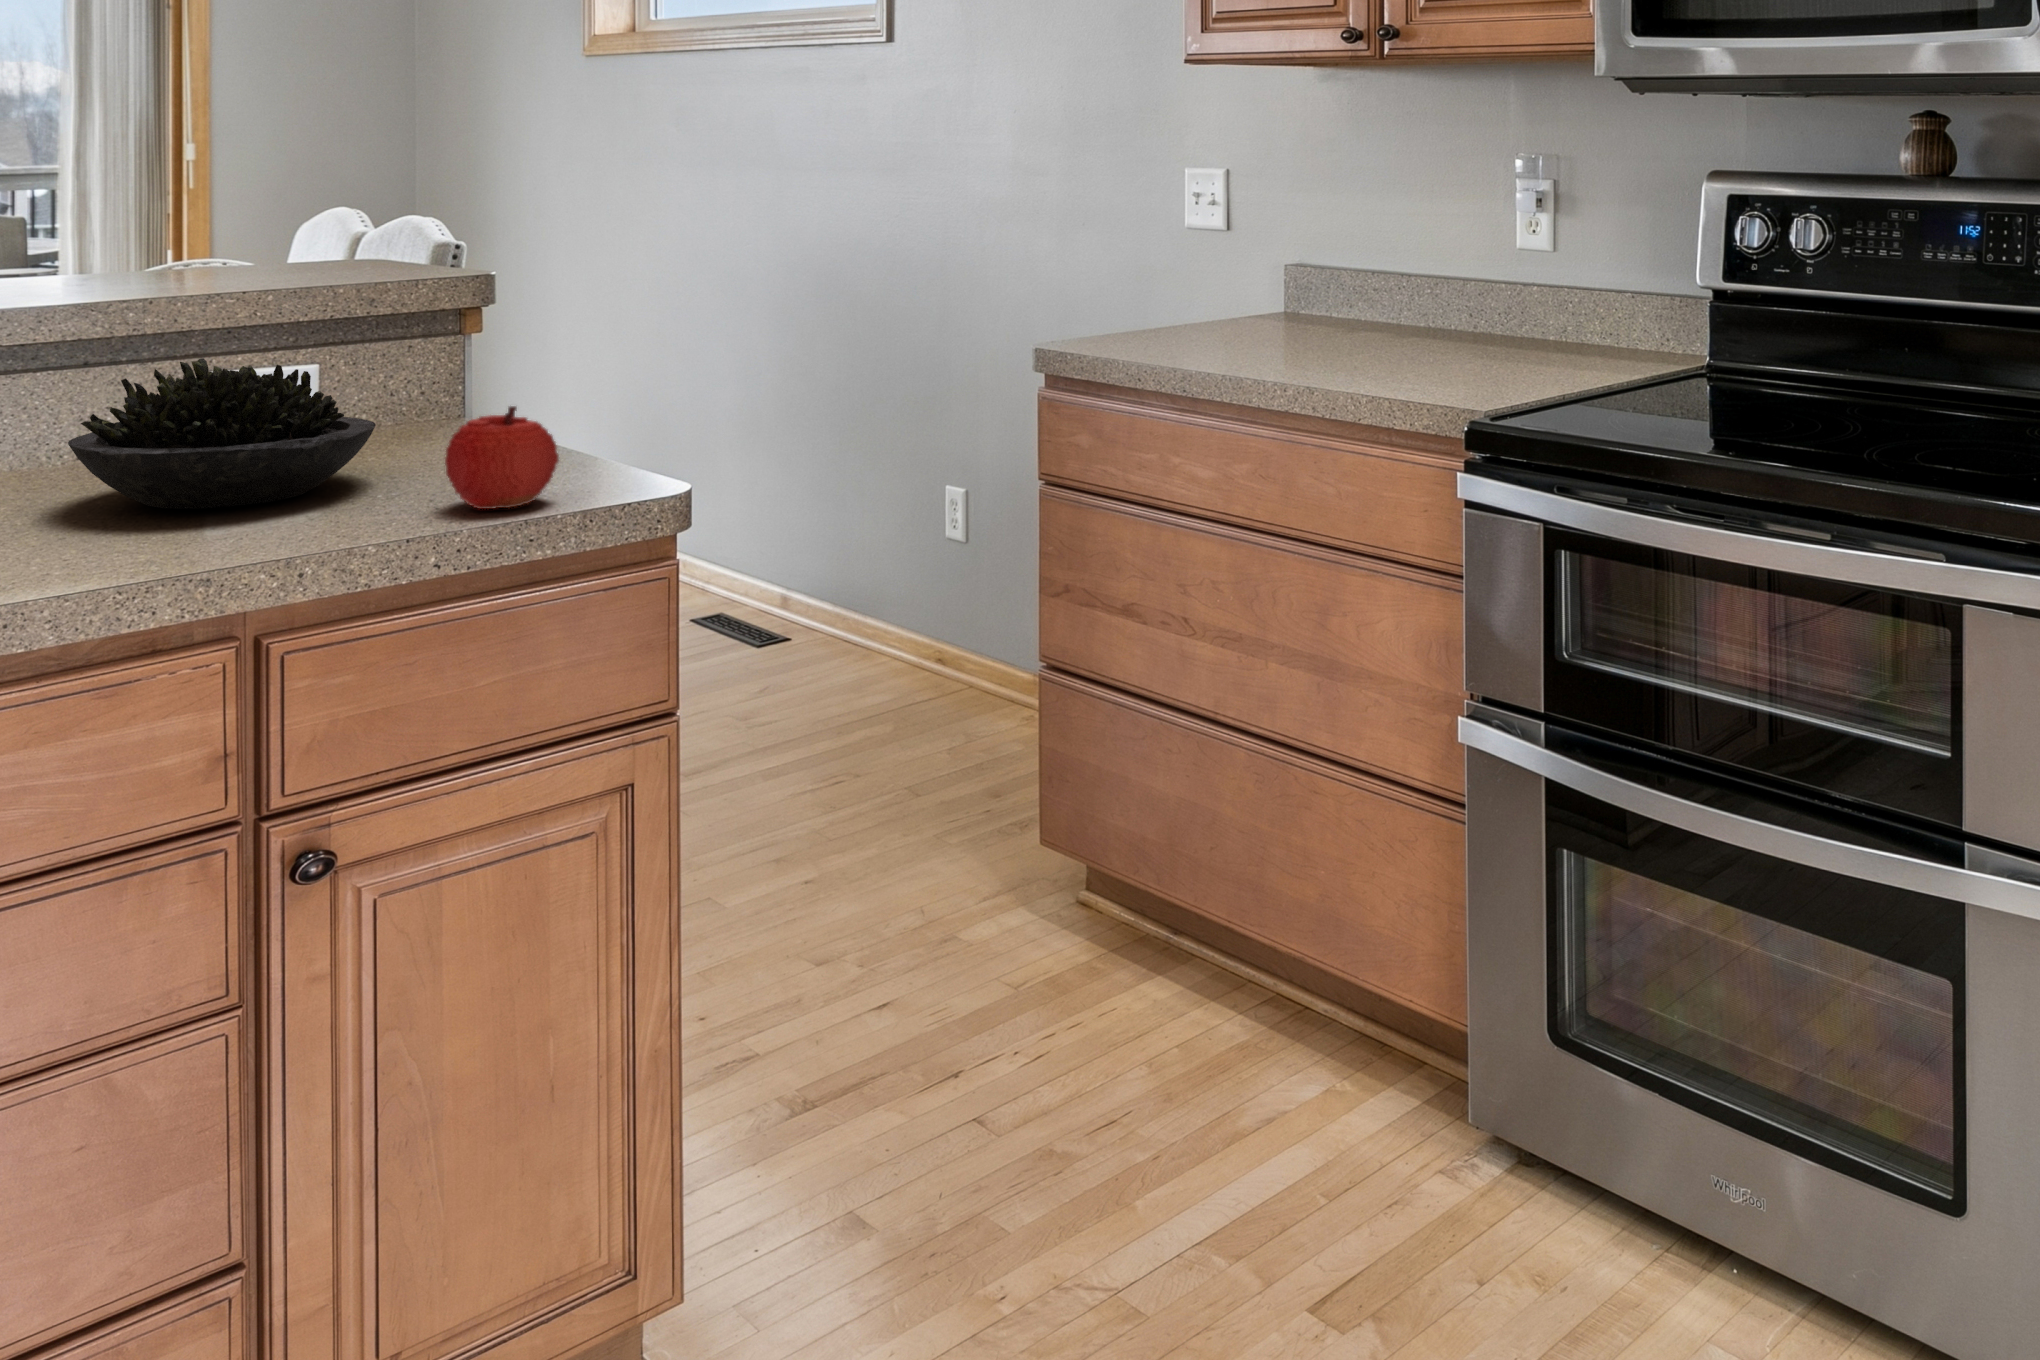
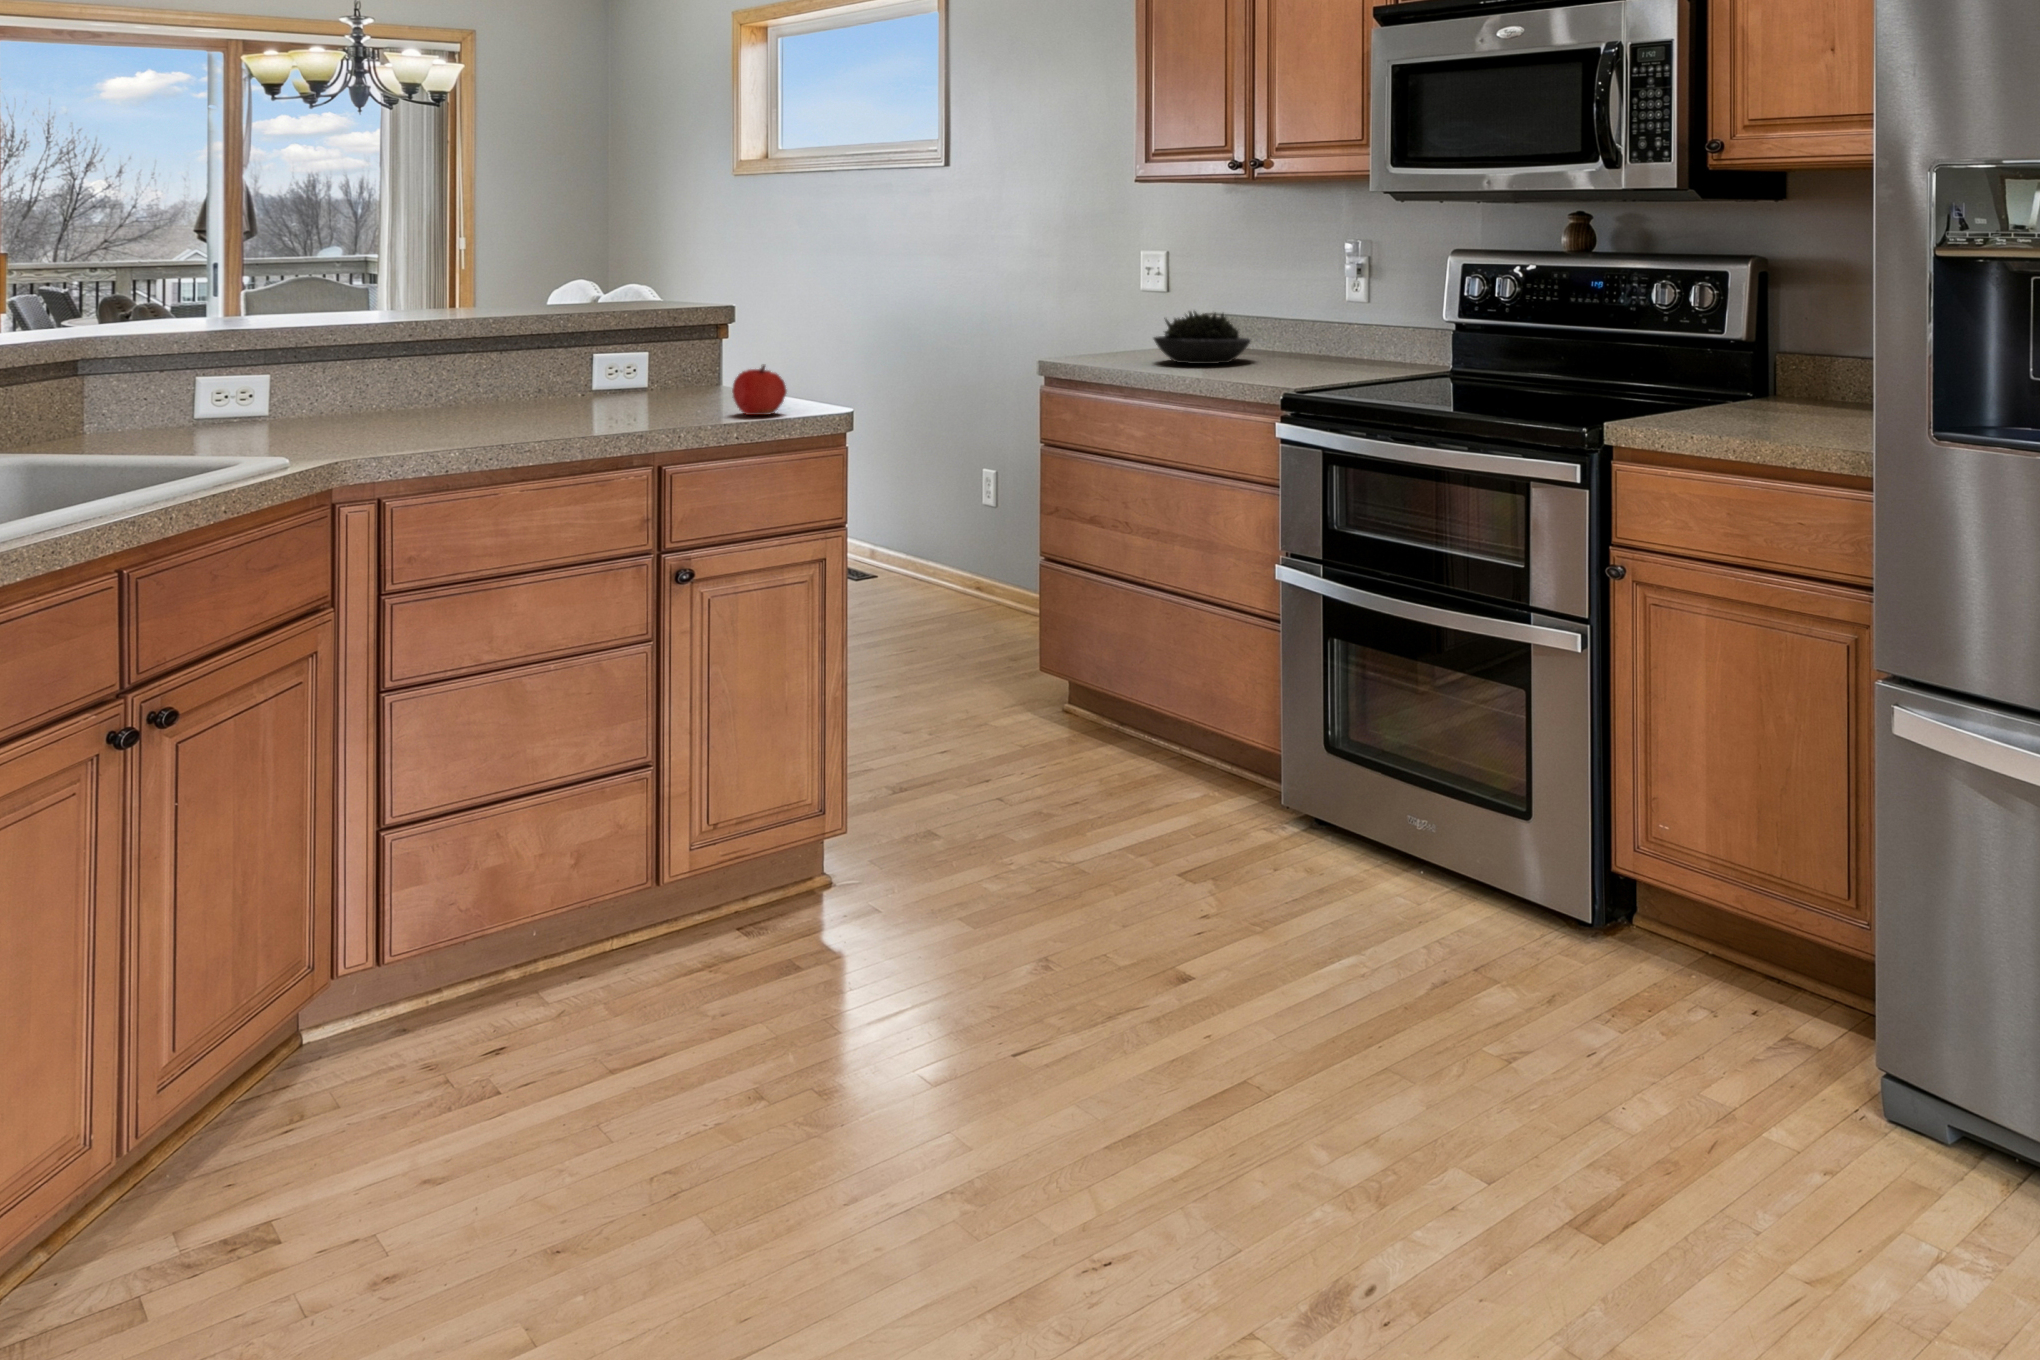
succulent plant: present [68,358,376,509] -> present [1154,311,1251,364]

